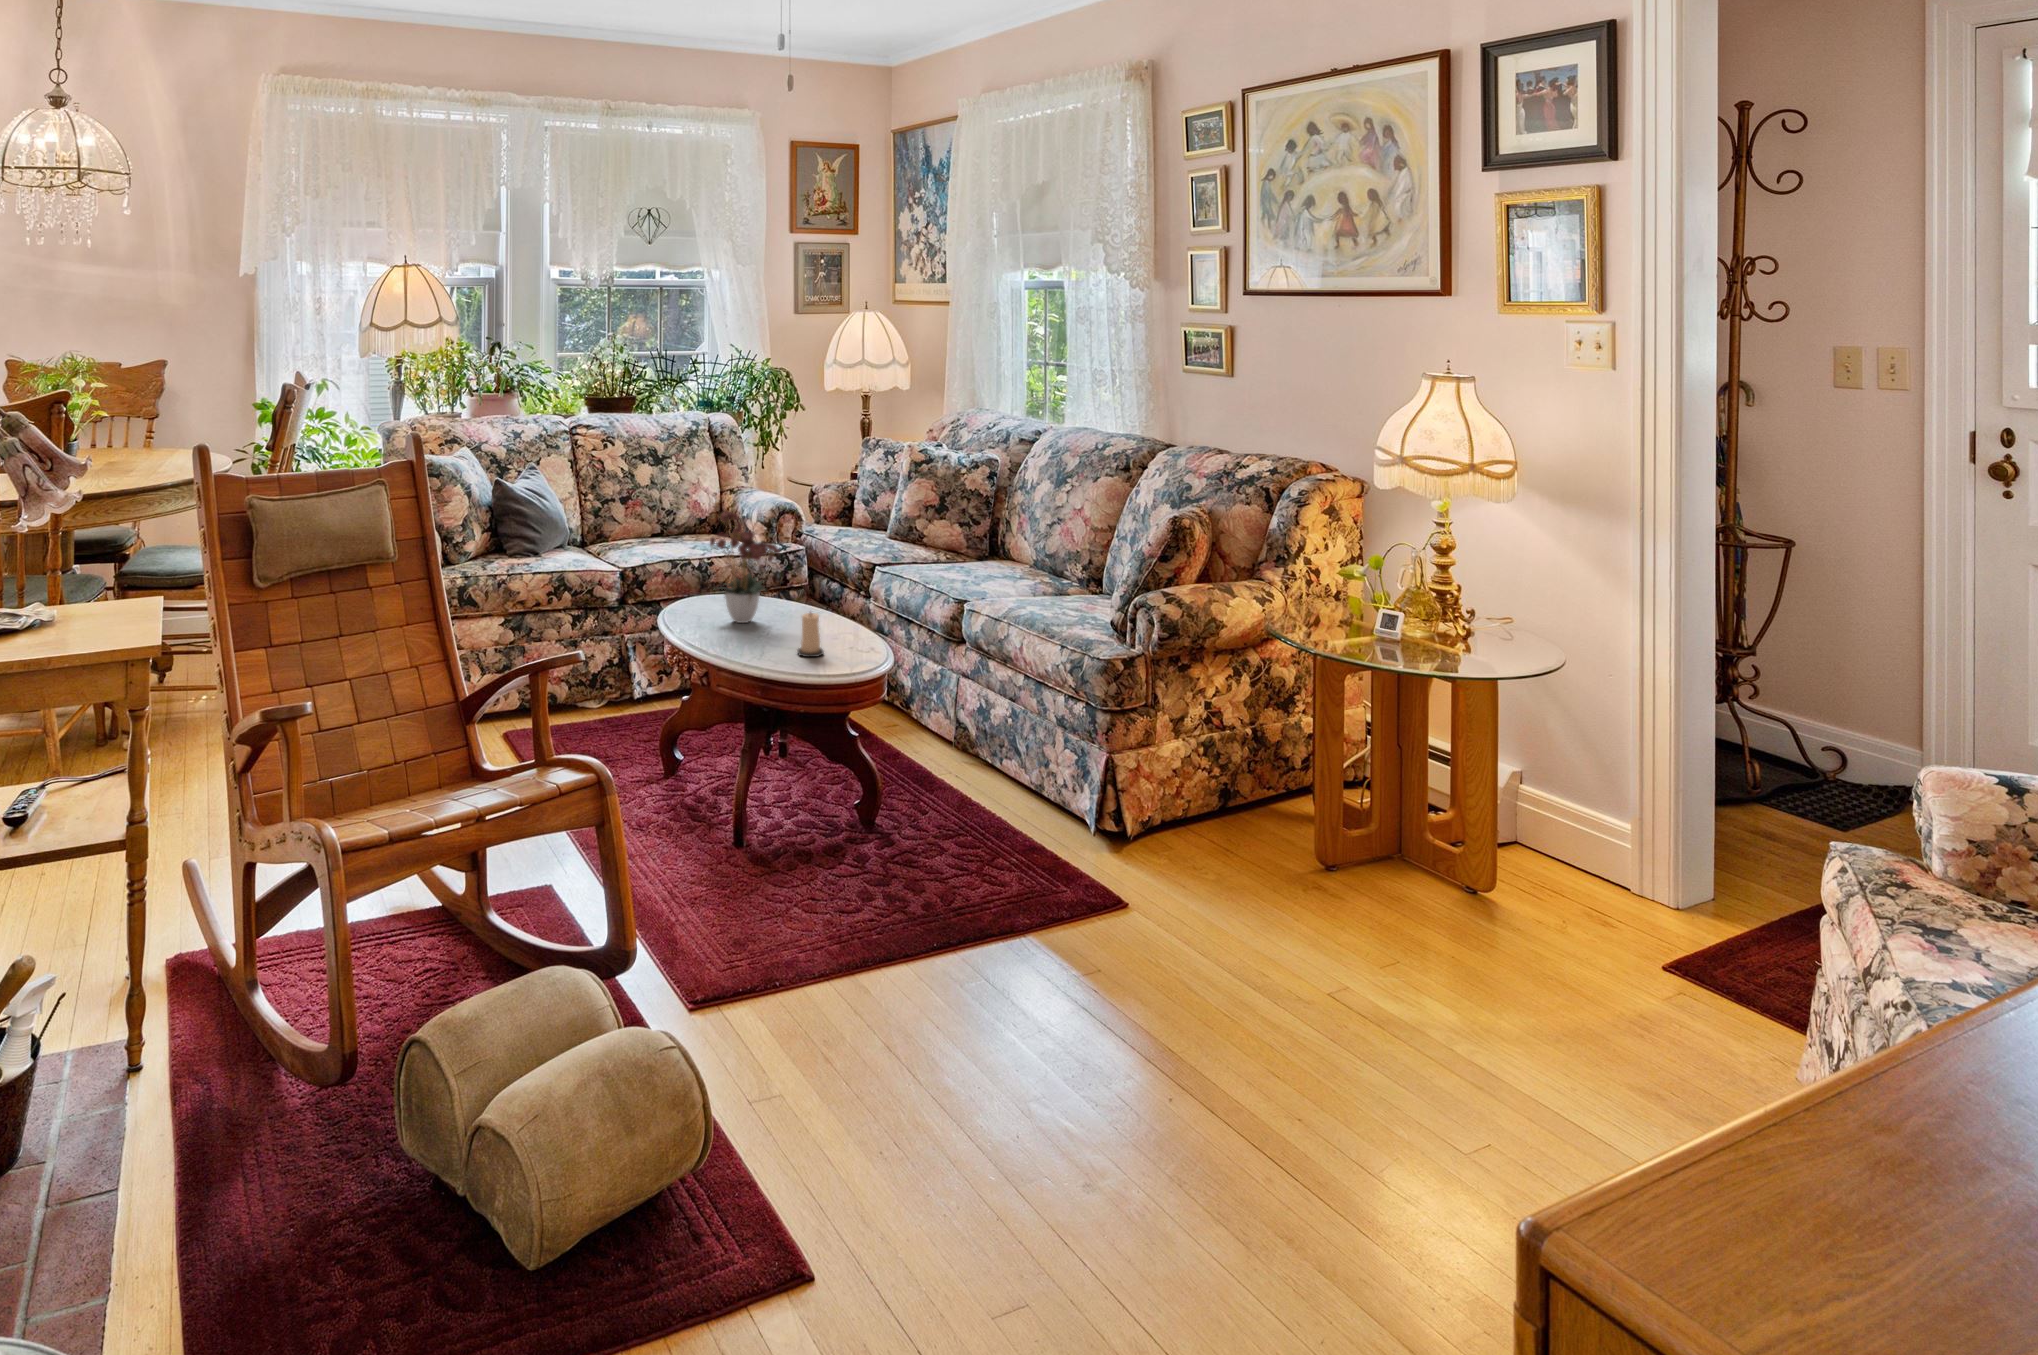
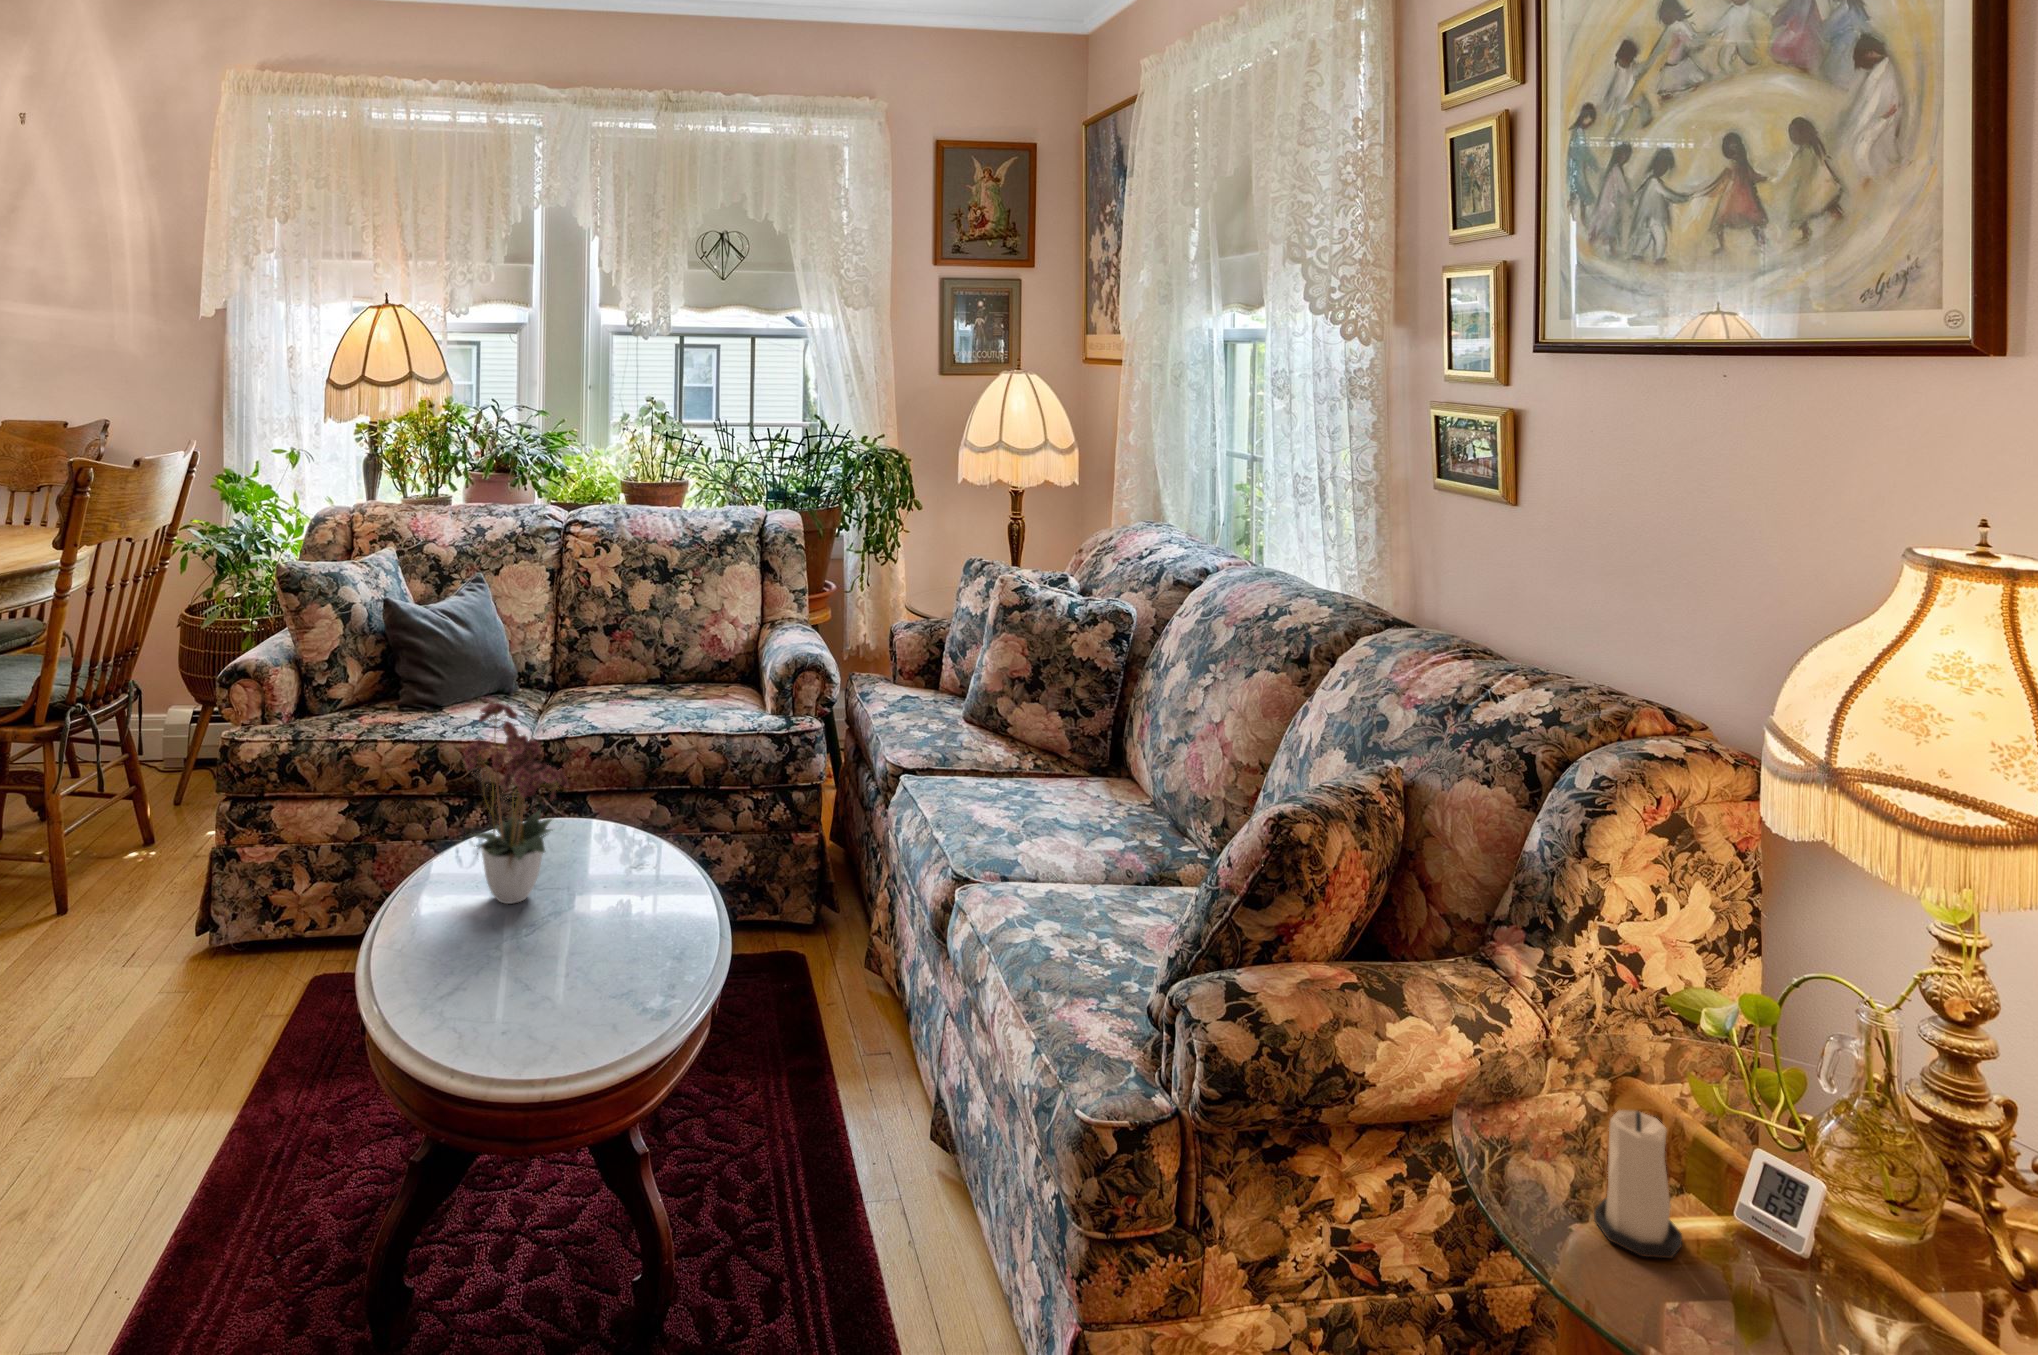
candle: present [797,613,824,657] -> present [1594,1110,1682,1258]

